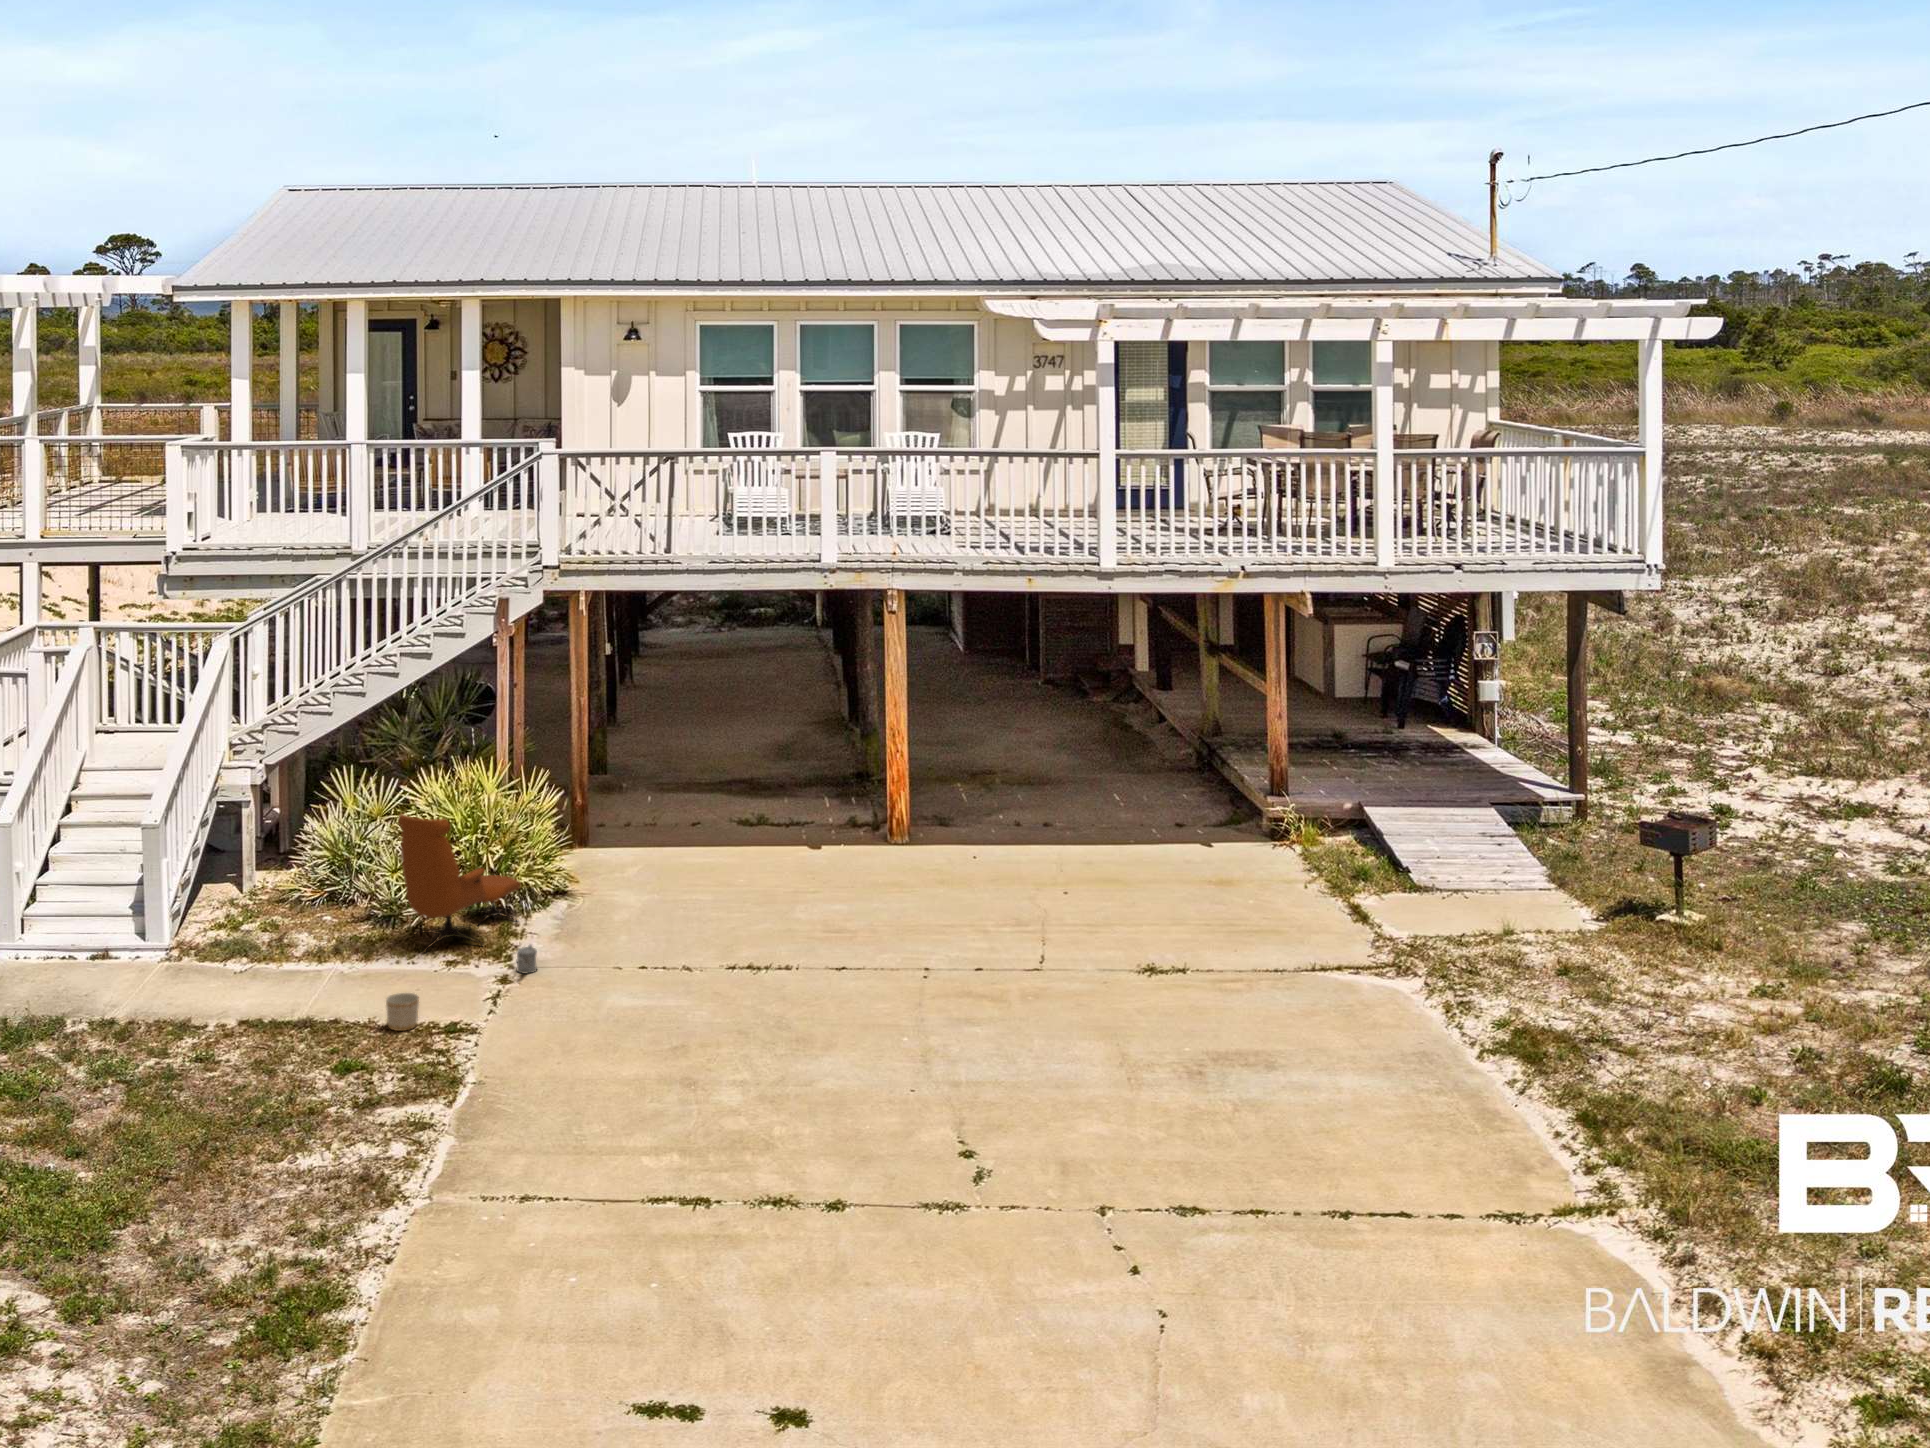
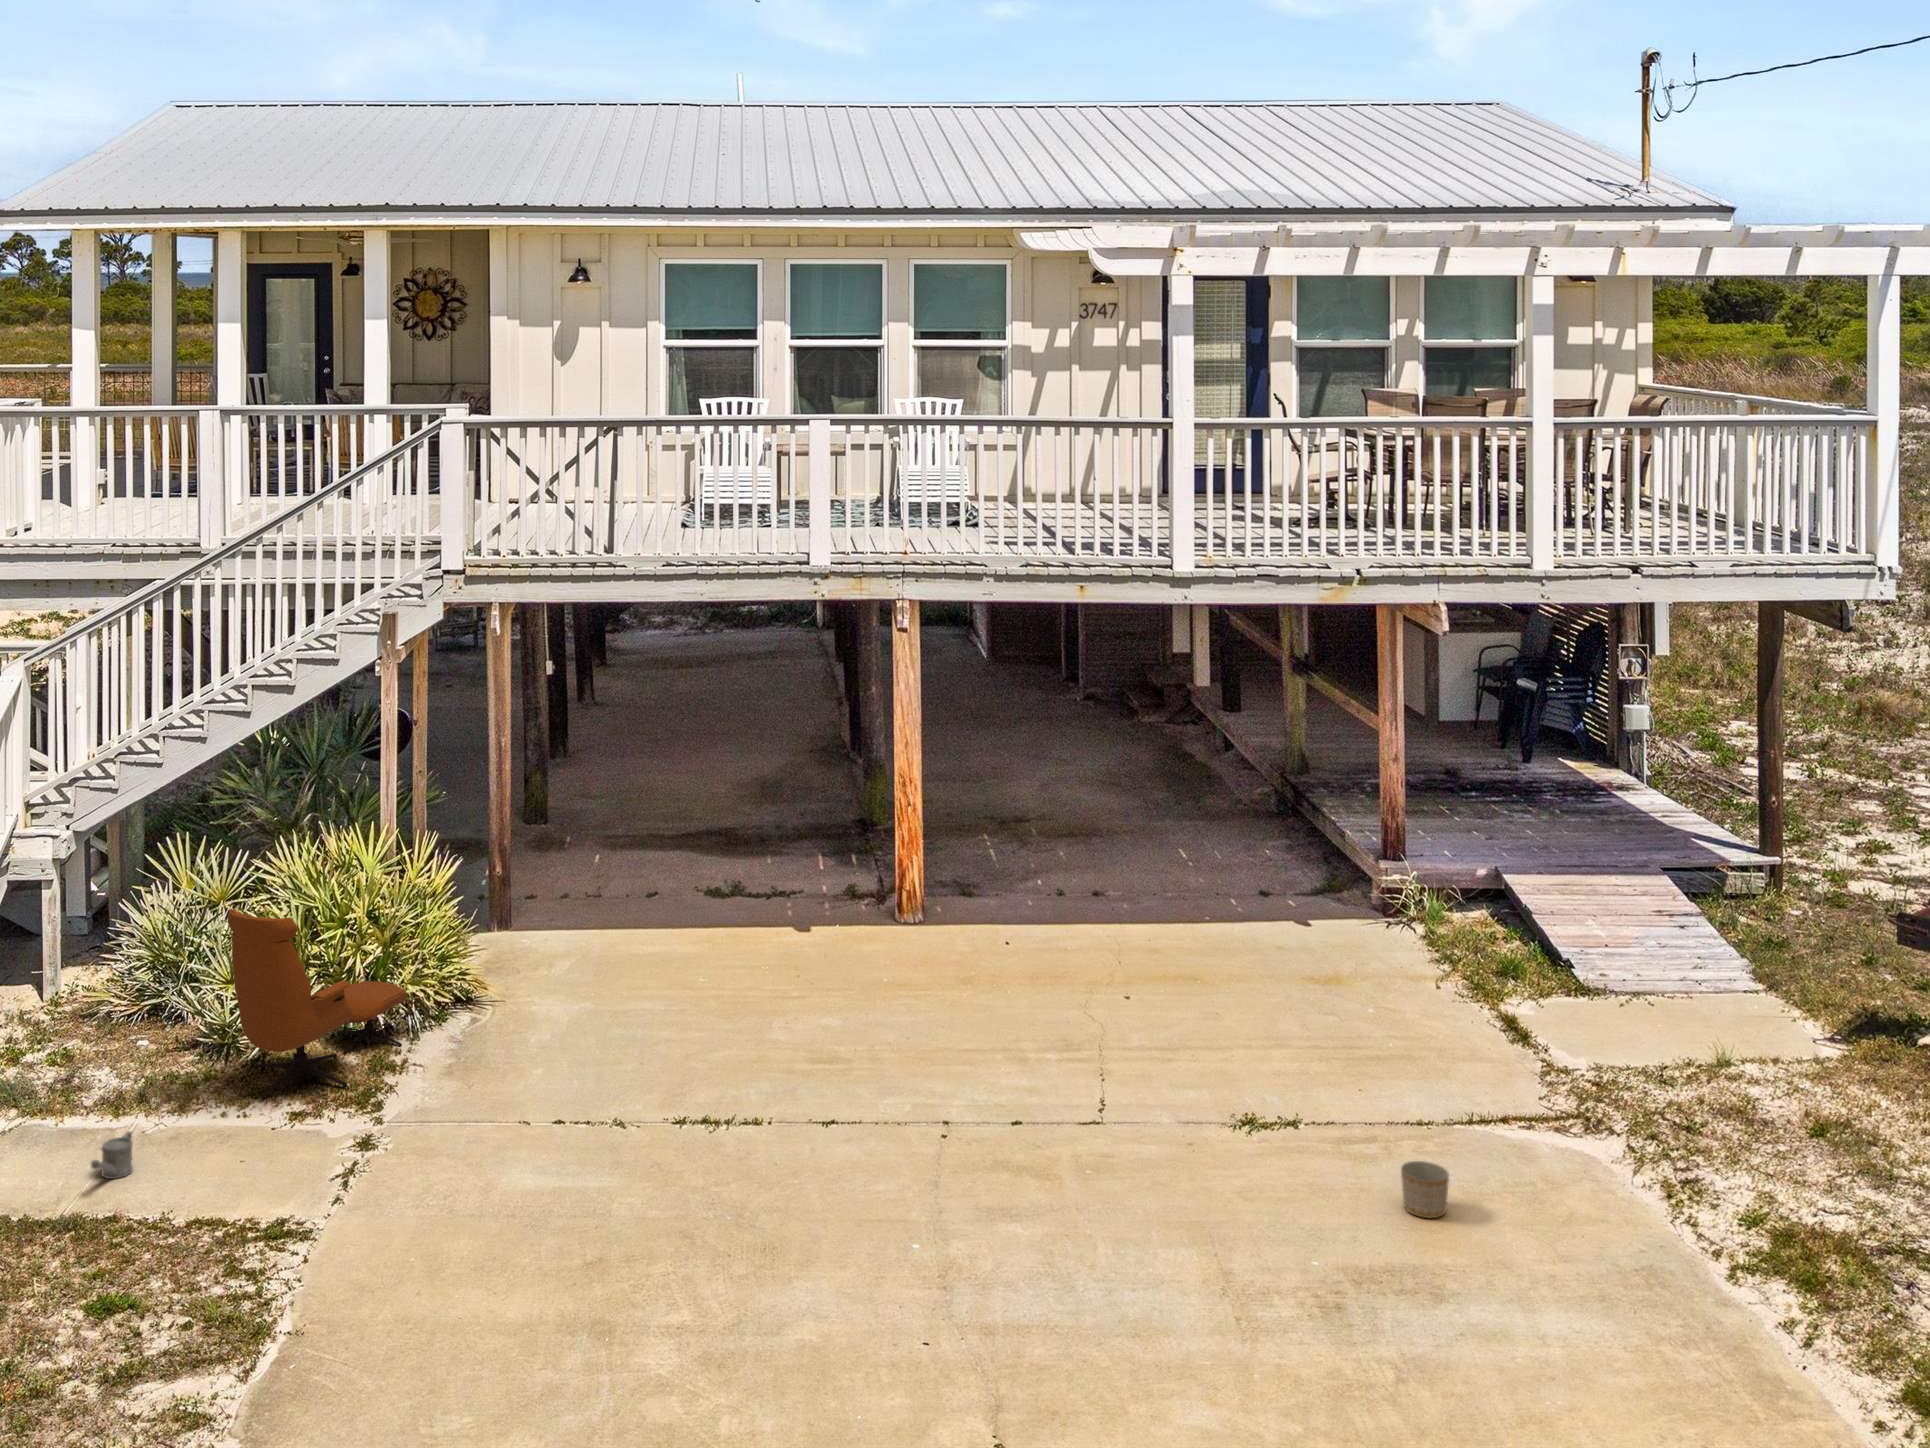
watering can: present [517,944,537,974] -> present [91,1131,133,1179]
planter: present [386,993,419,1031] -> present [1401,1161,1449,1219]

